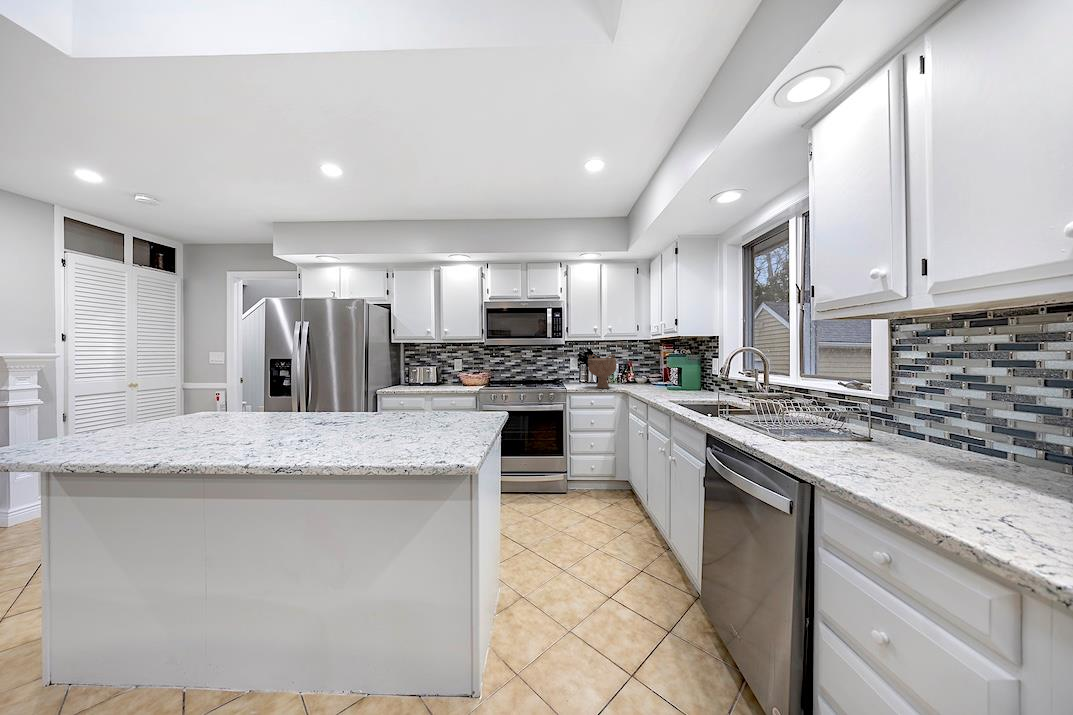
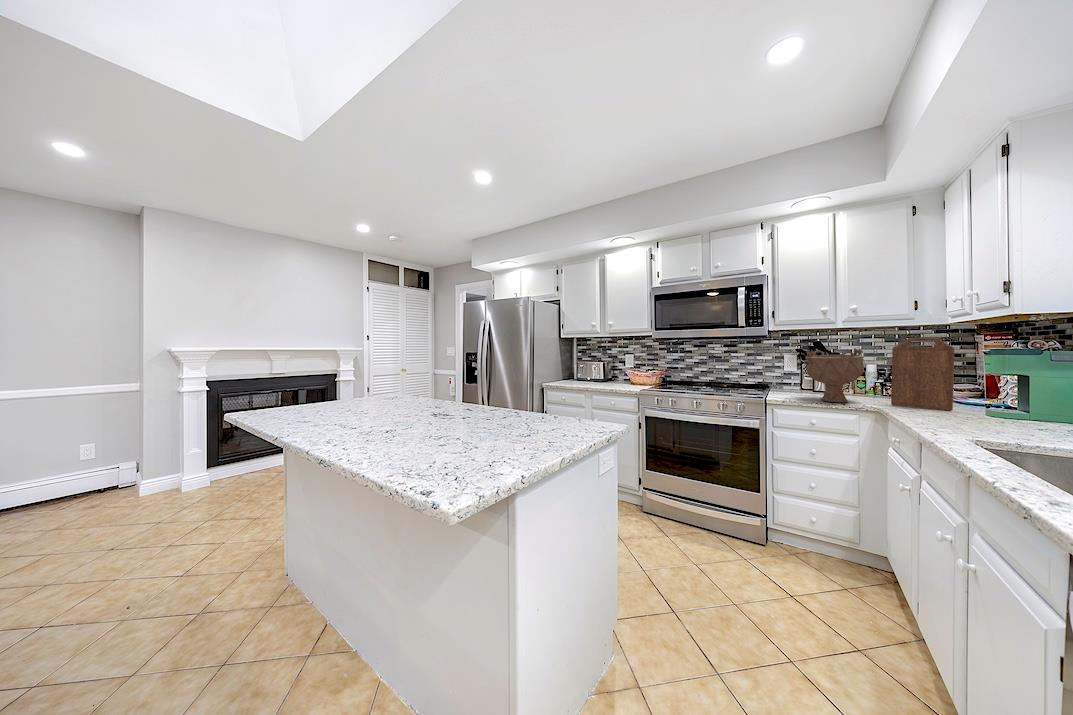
cutting board: none [629,348,653,388] -> present [891,337,954,411]

